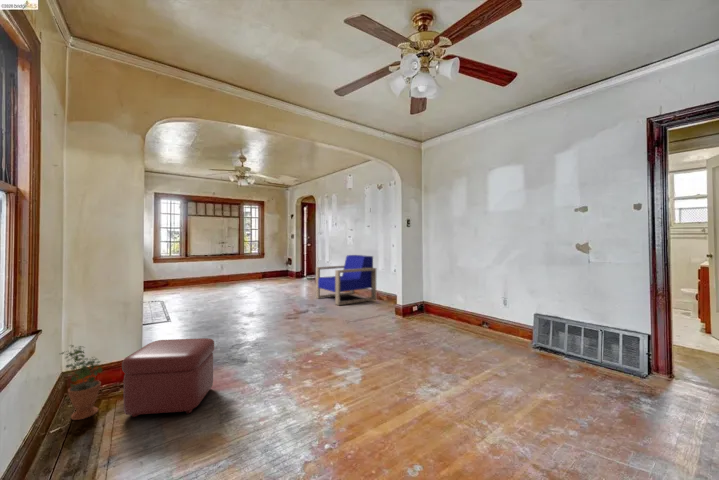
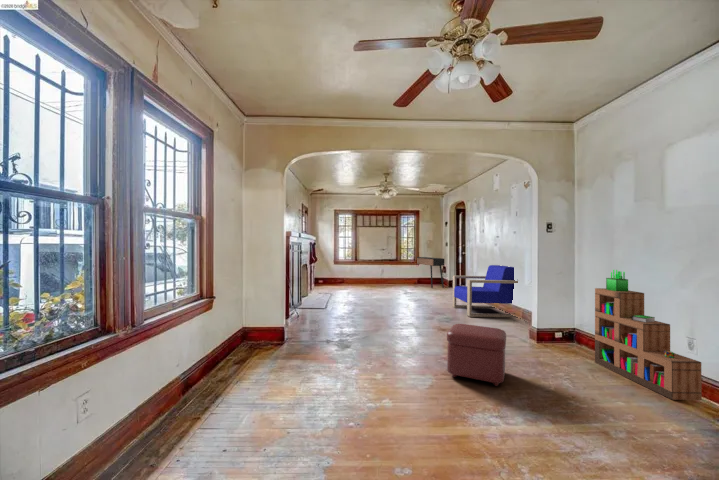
console table: none [258,250,292,282] -> present [417,257,444,288]
bookshelf: none [449,255,514,342] -> present [595,270,702,400]
ottoman: present [122,338,214,417] -> present [447,324,506,386]
potted plant: present [61,345,102,420] -> none [230,308,249,357]

